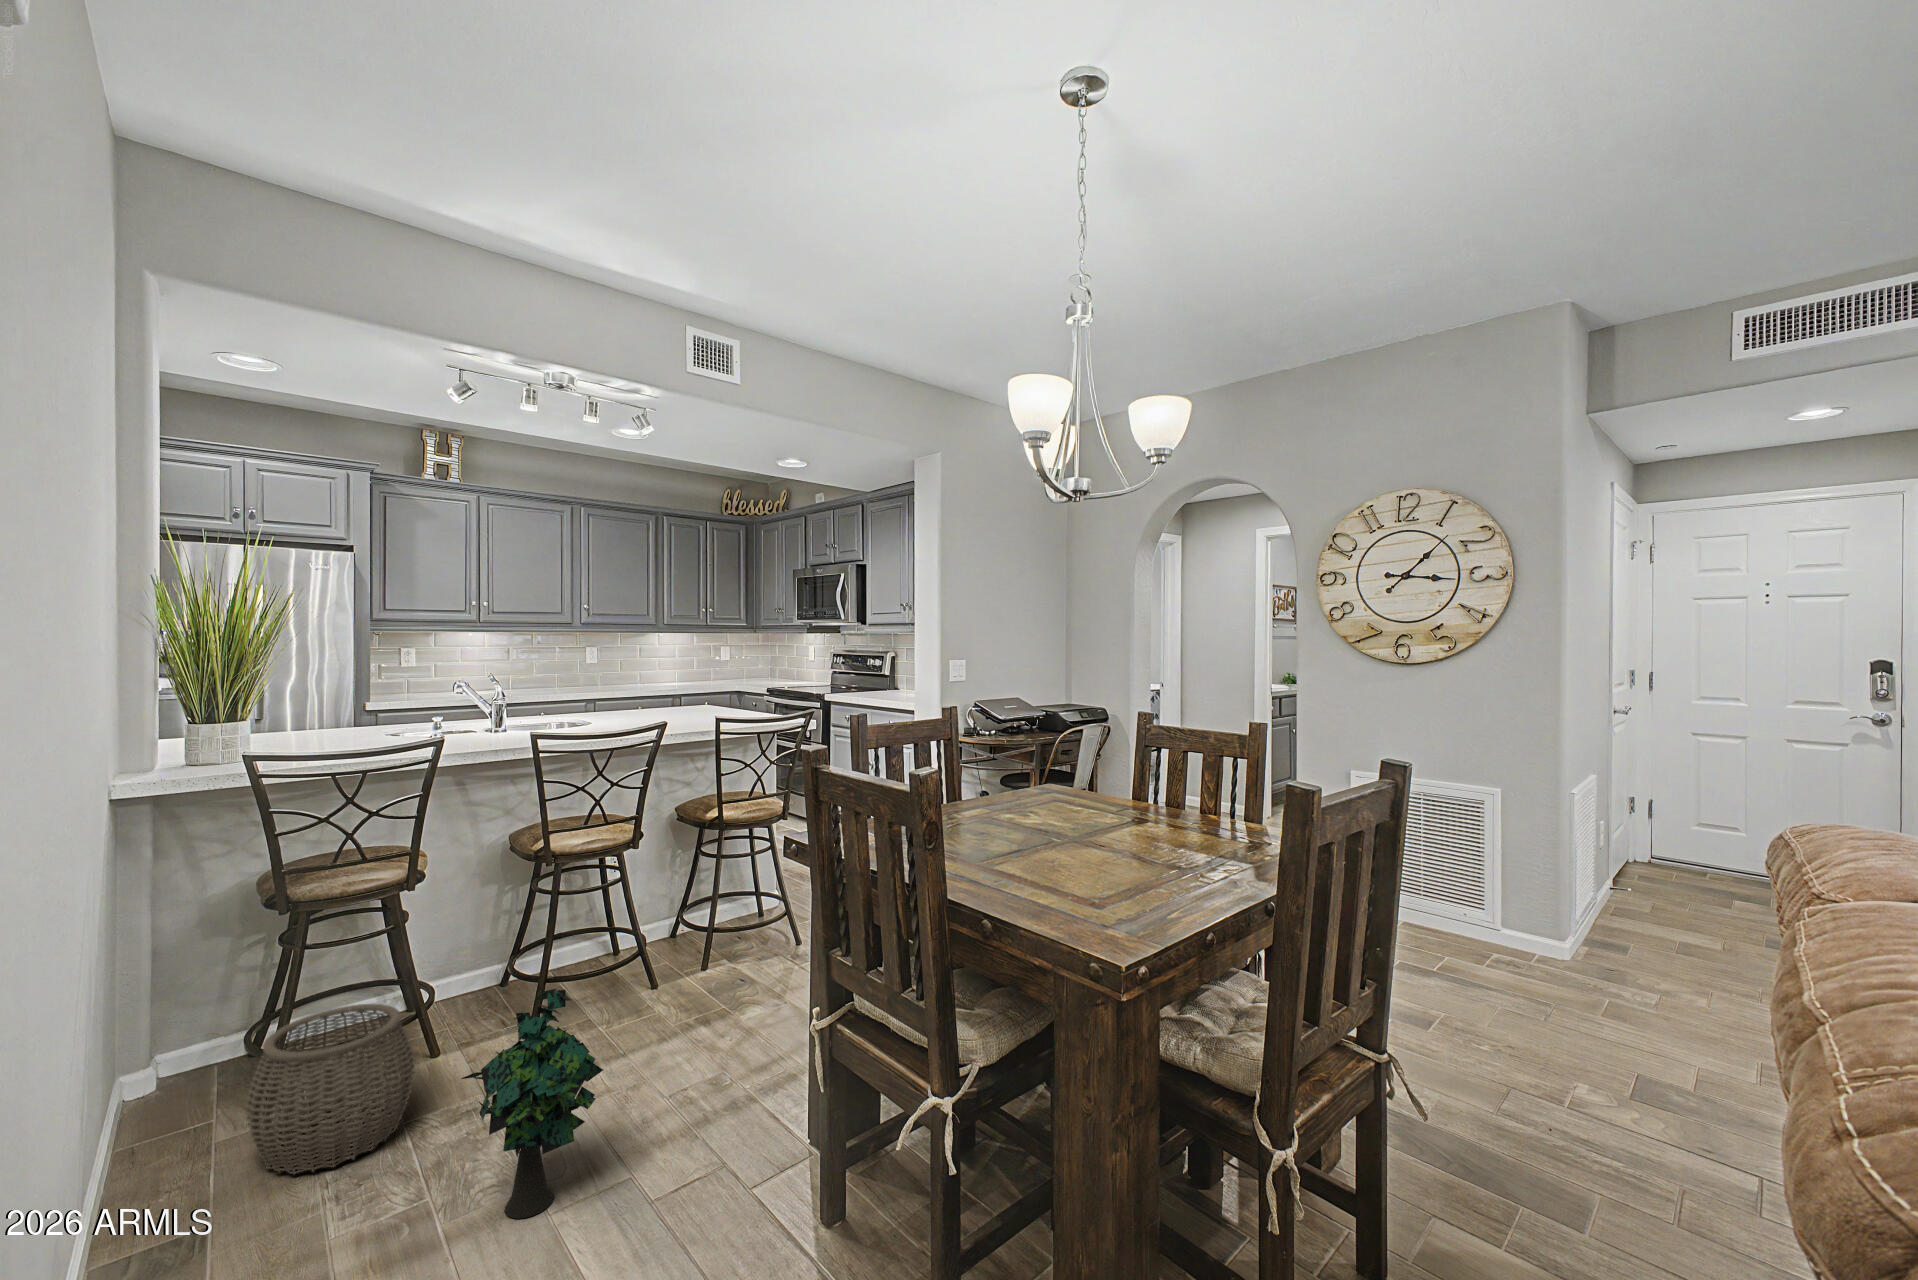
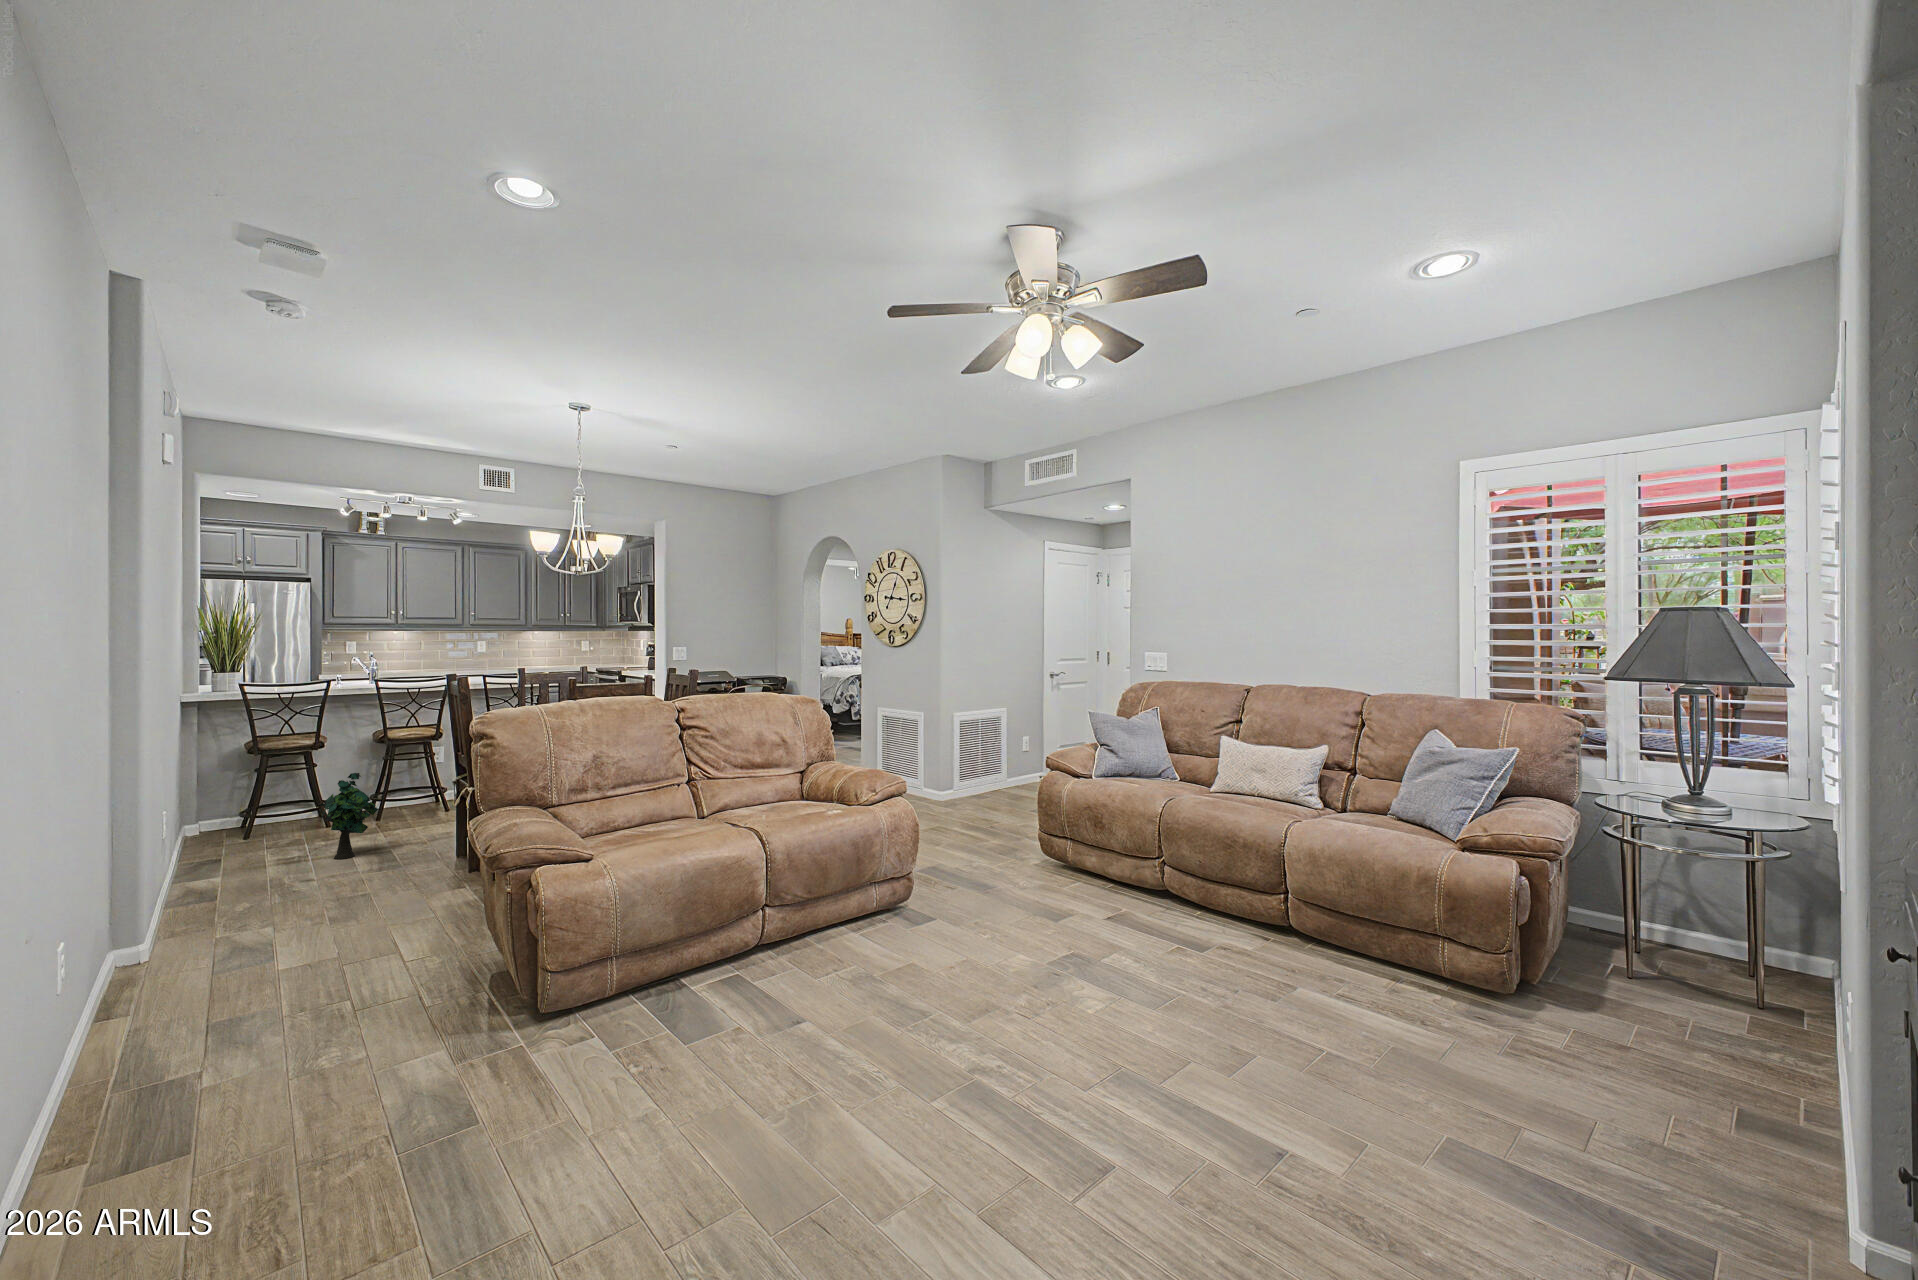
woven basket: present [246,1004,415,1174] -> none [235,792,309,850]

